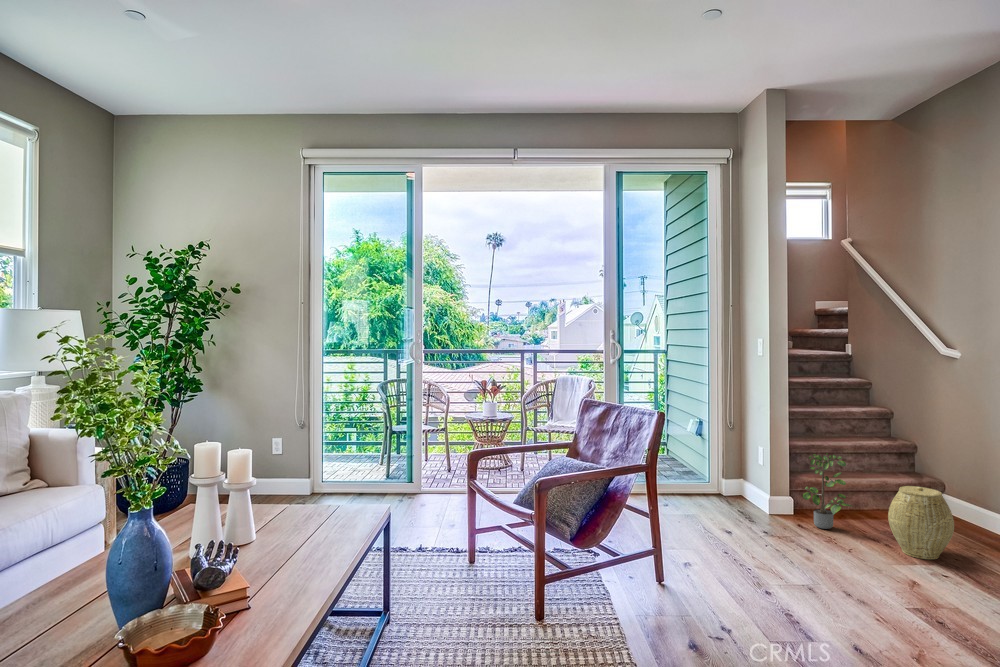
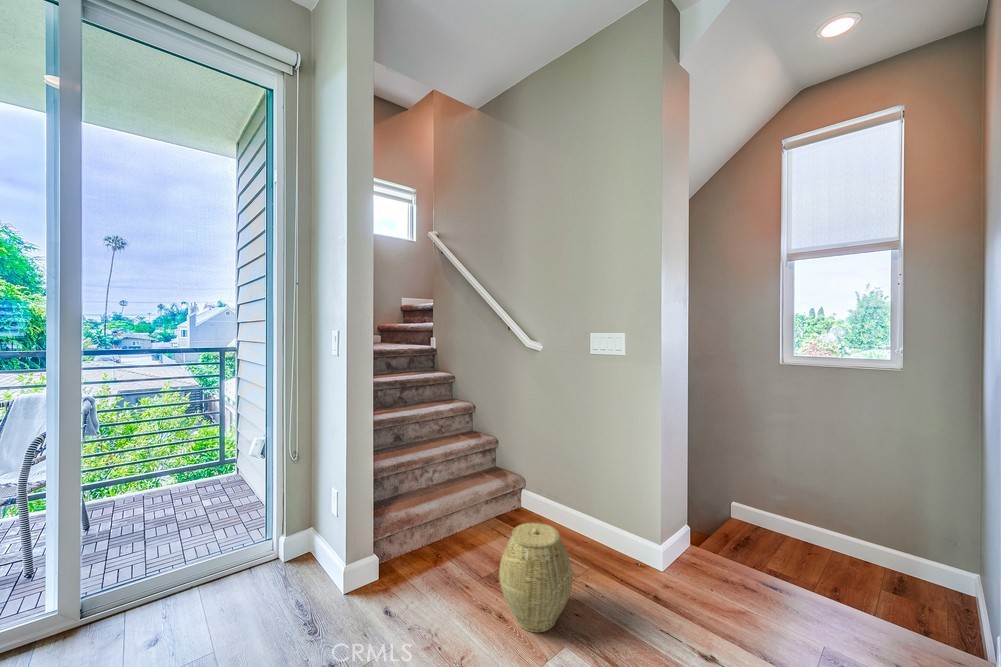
potted plant: present [803,453,852,529] -> none [389,491,456,602]

